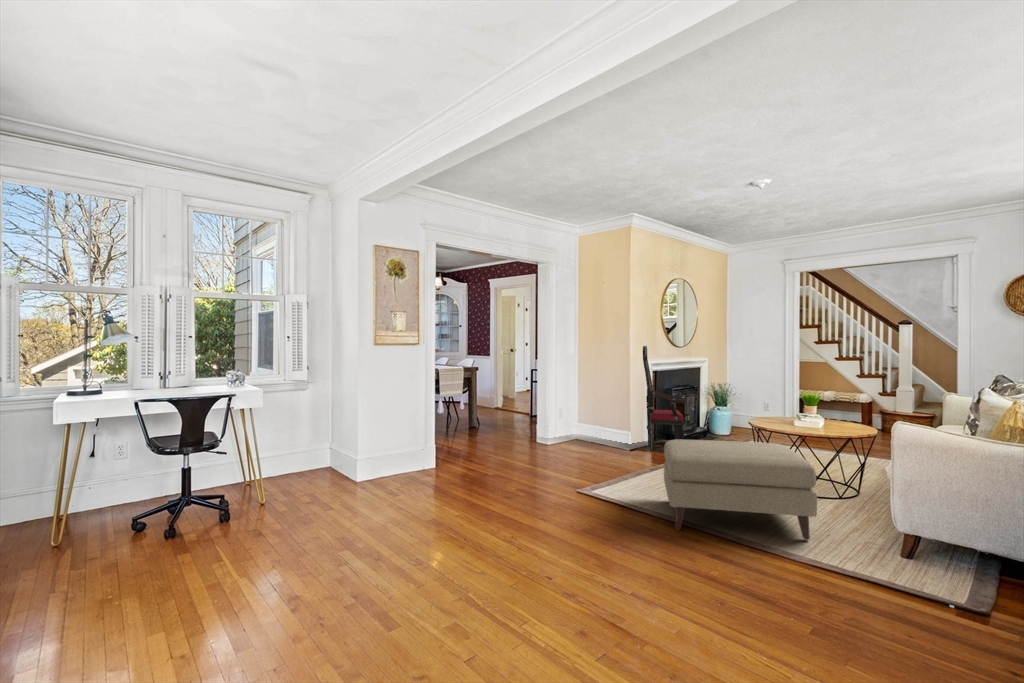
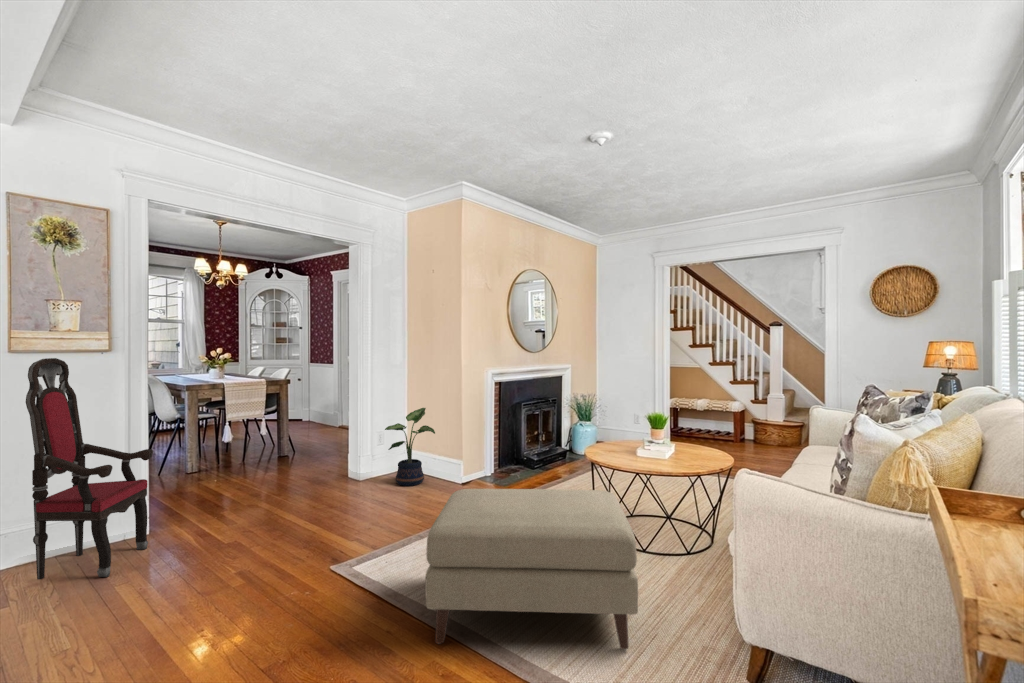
armchair: present [643,346,686,451] -> present [26,358,153,579]
potted plant: none [575,390,614,449] -> present [385,408,435,486]

